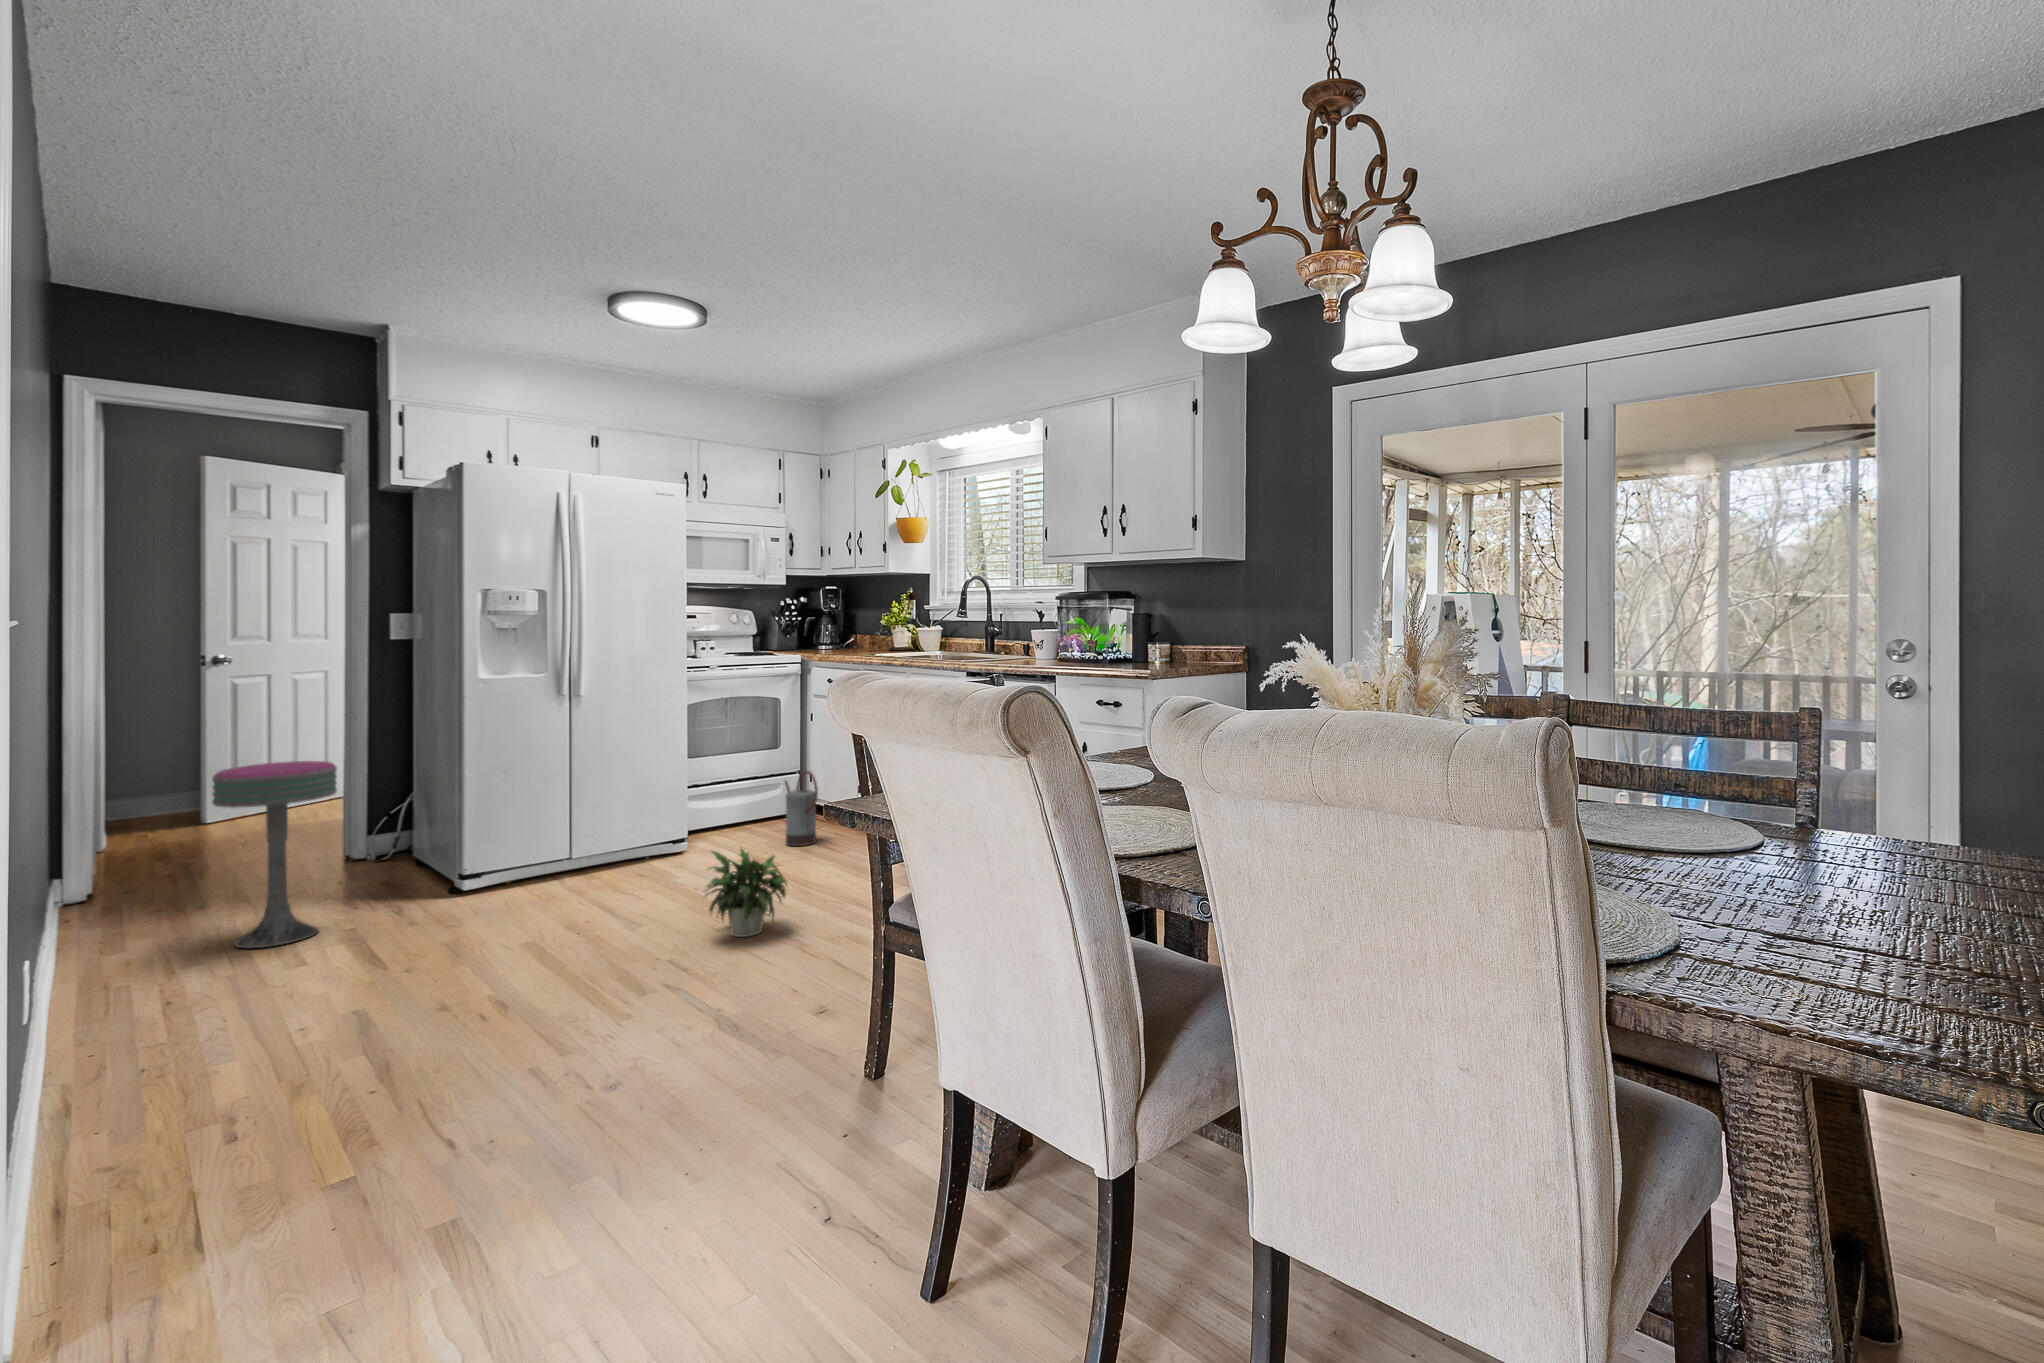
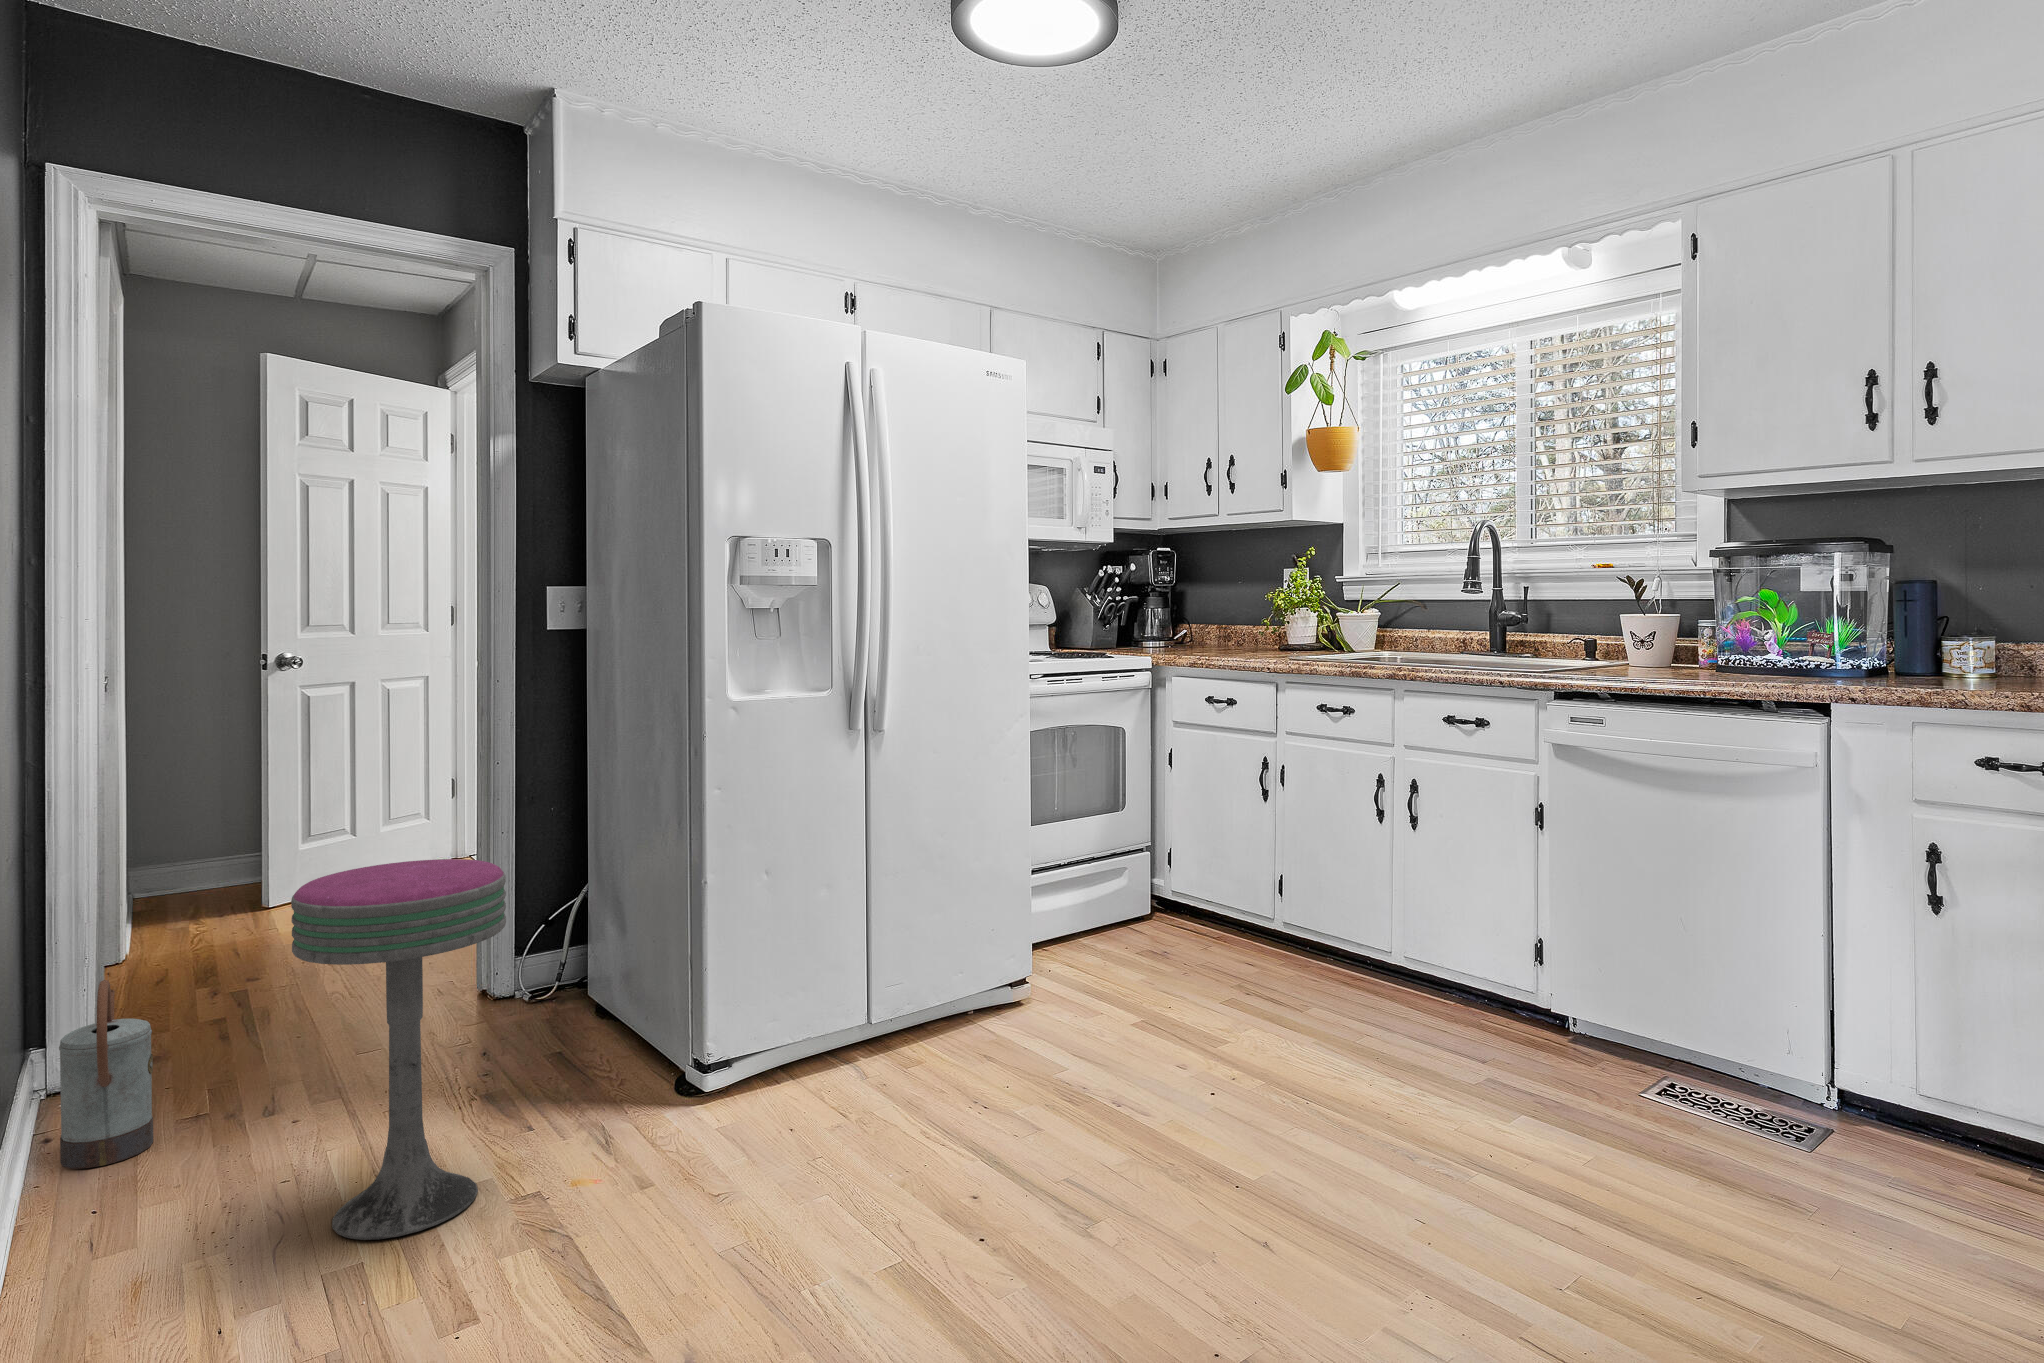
watering can: present [785,771,818,846] -> present [59,980,153,1169]
potted plant: present [705,848,787,937] -> none [1221,1061,1423,1274]

